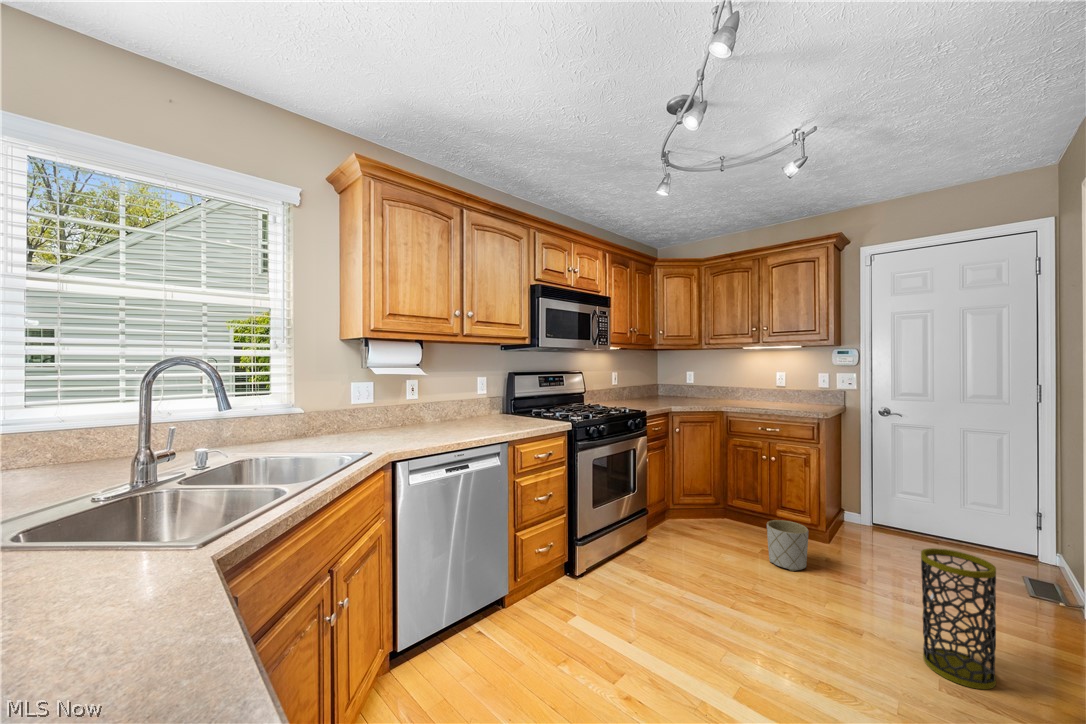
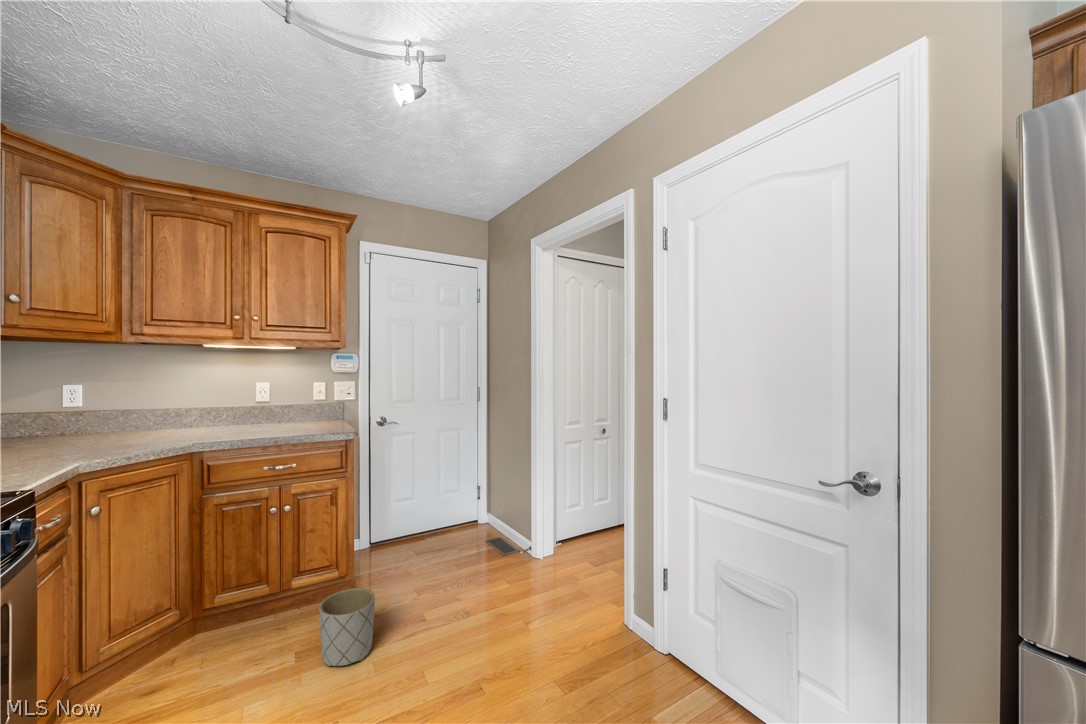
trash can: present [921,548,996,689] -> none [535,549,586,680]

